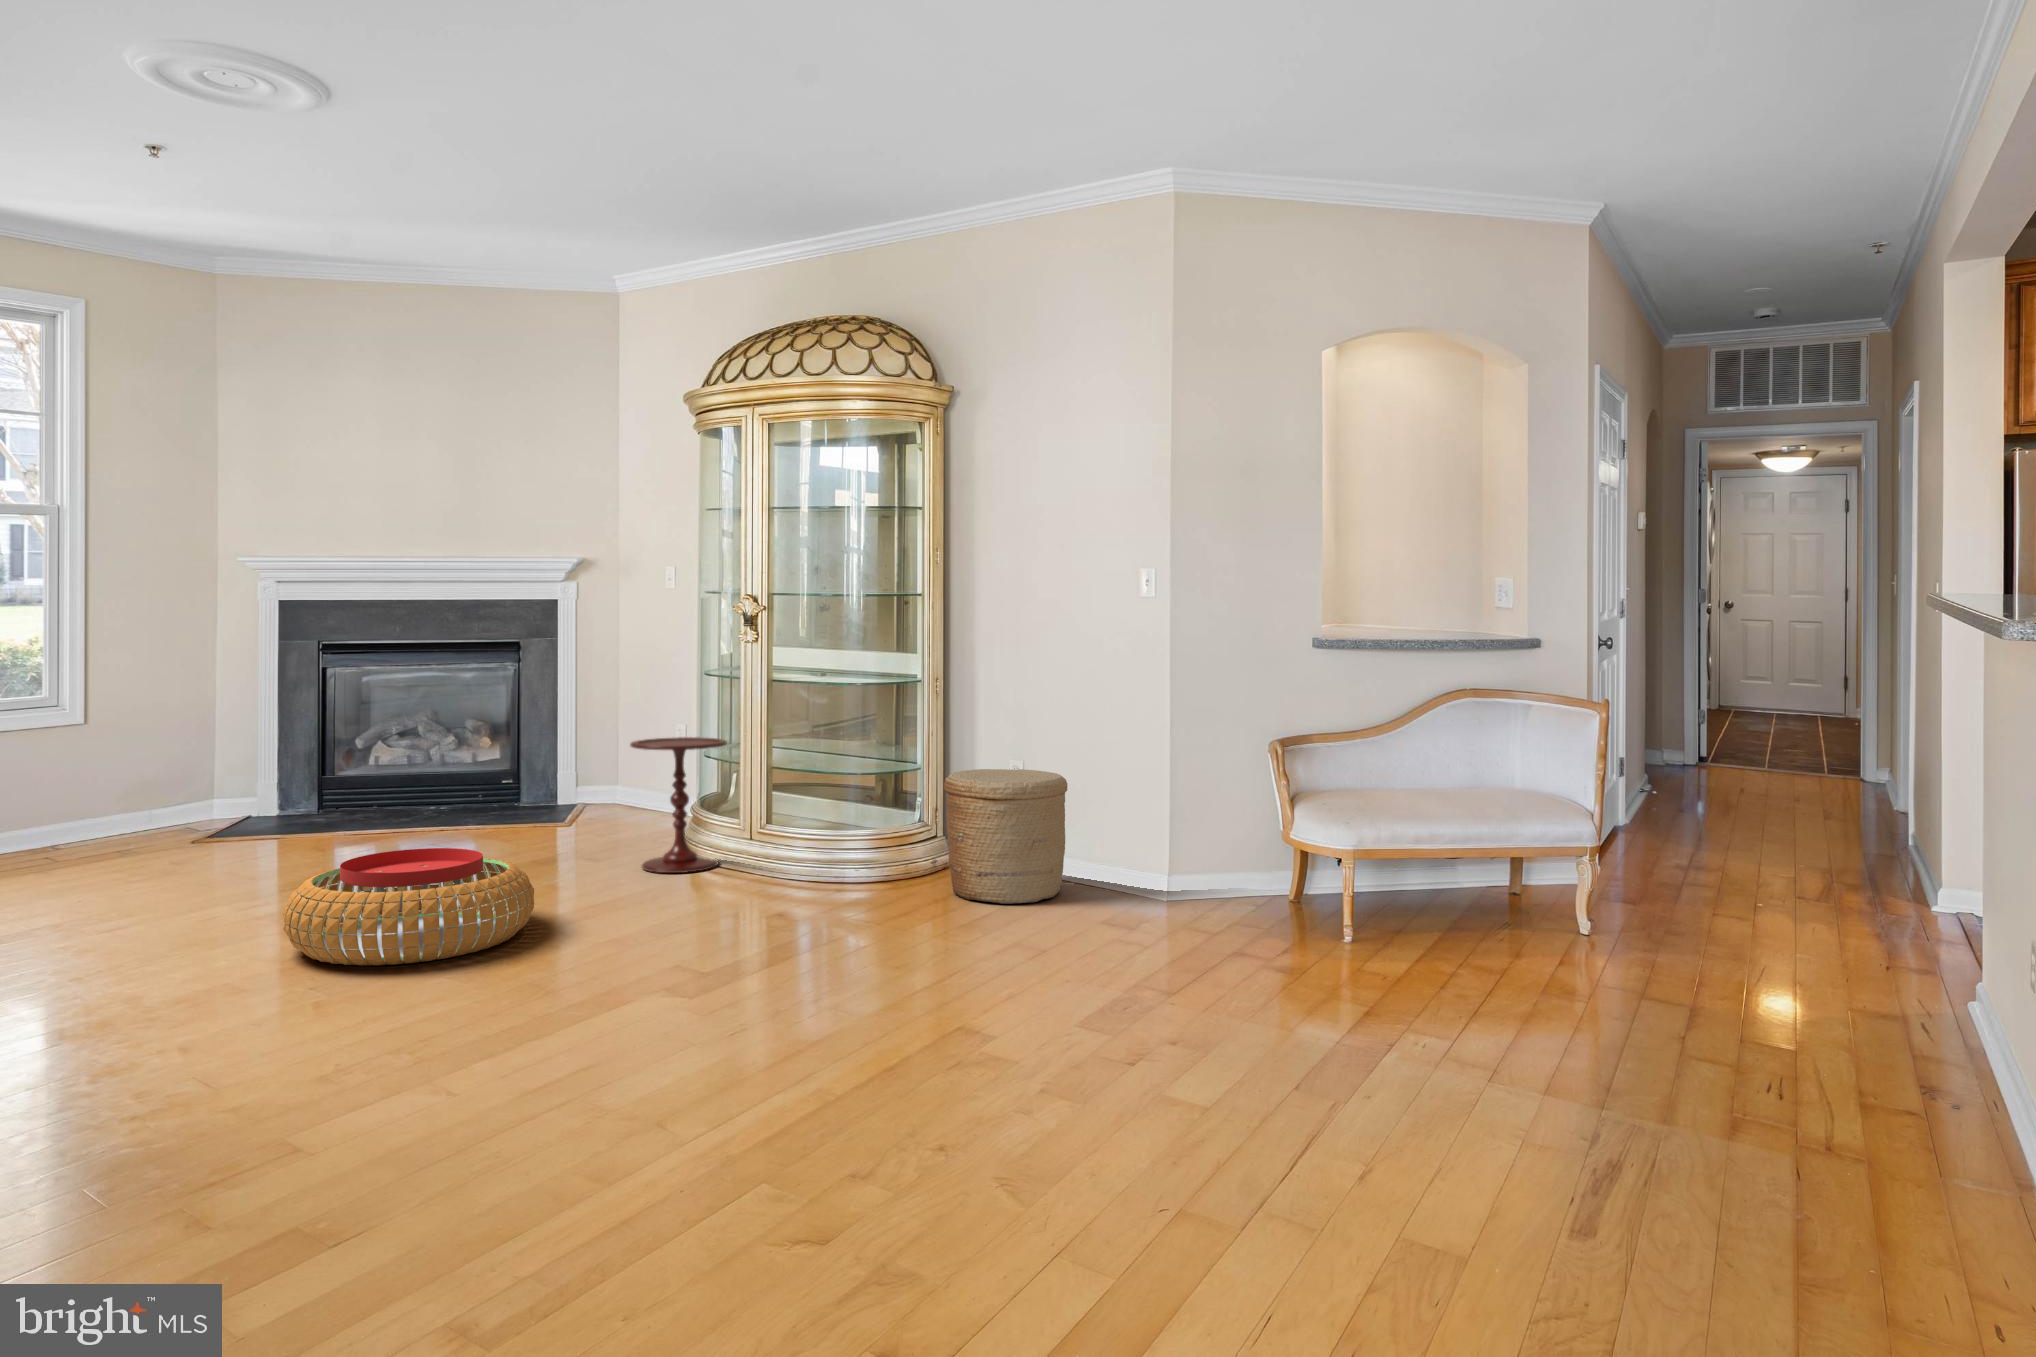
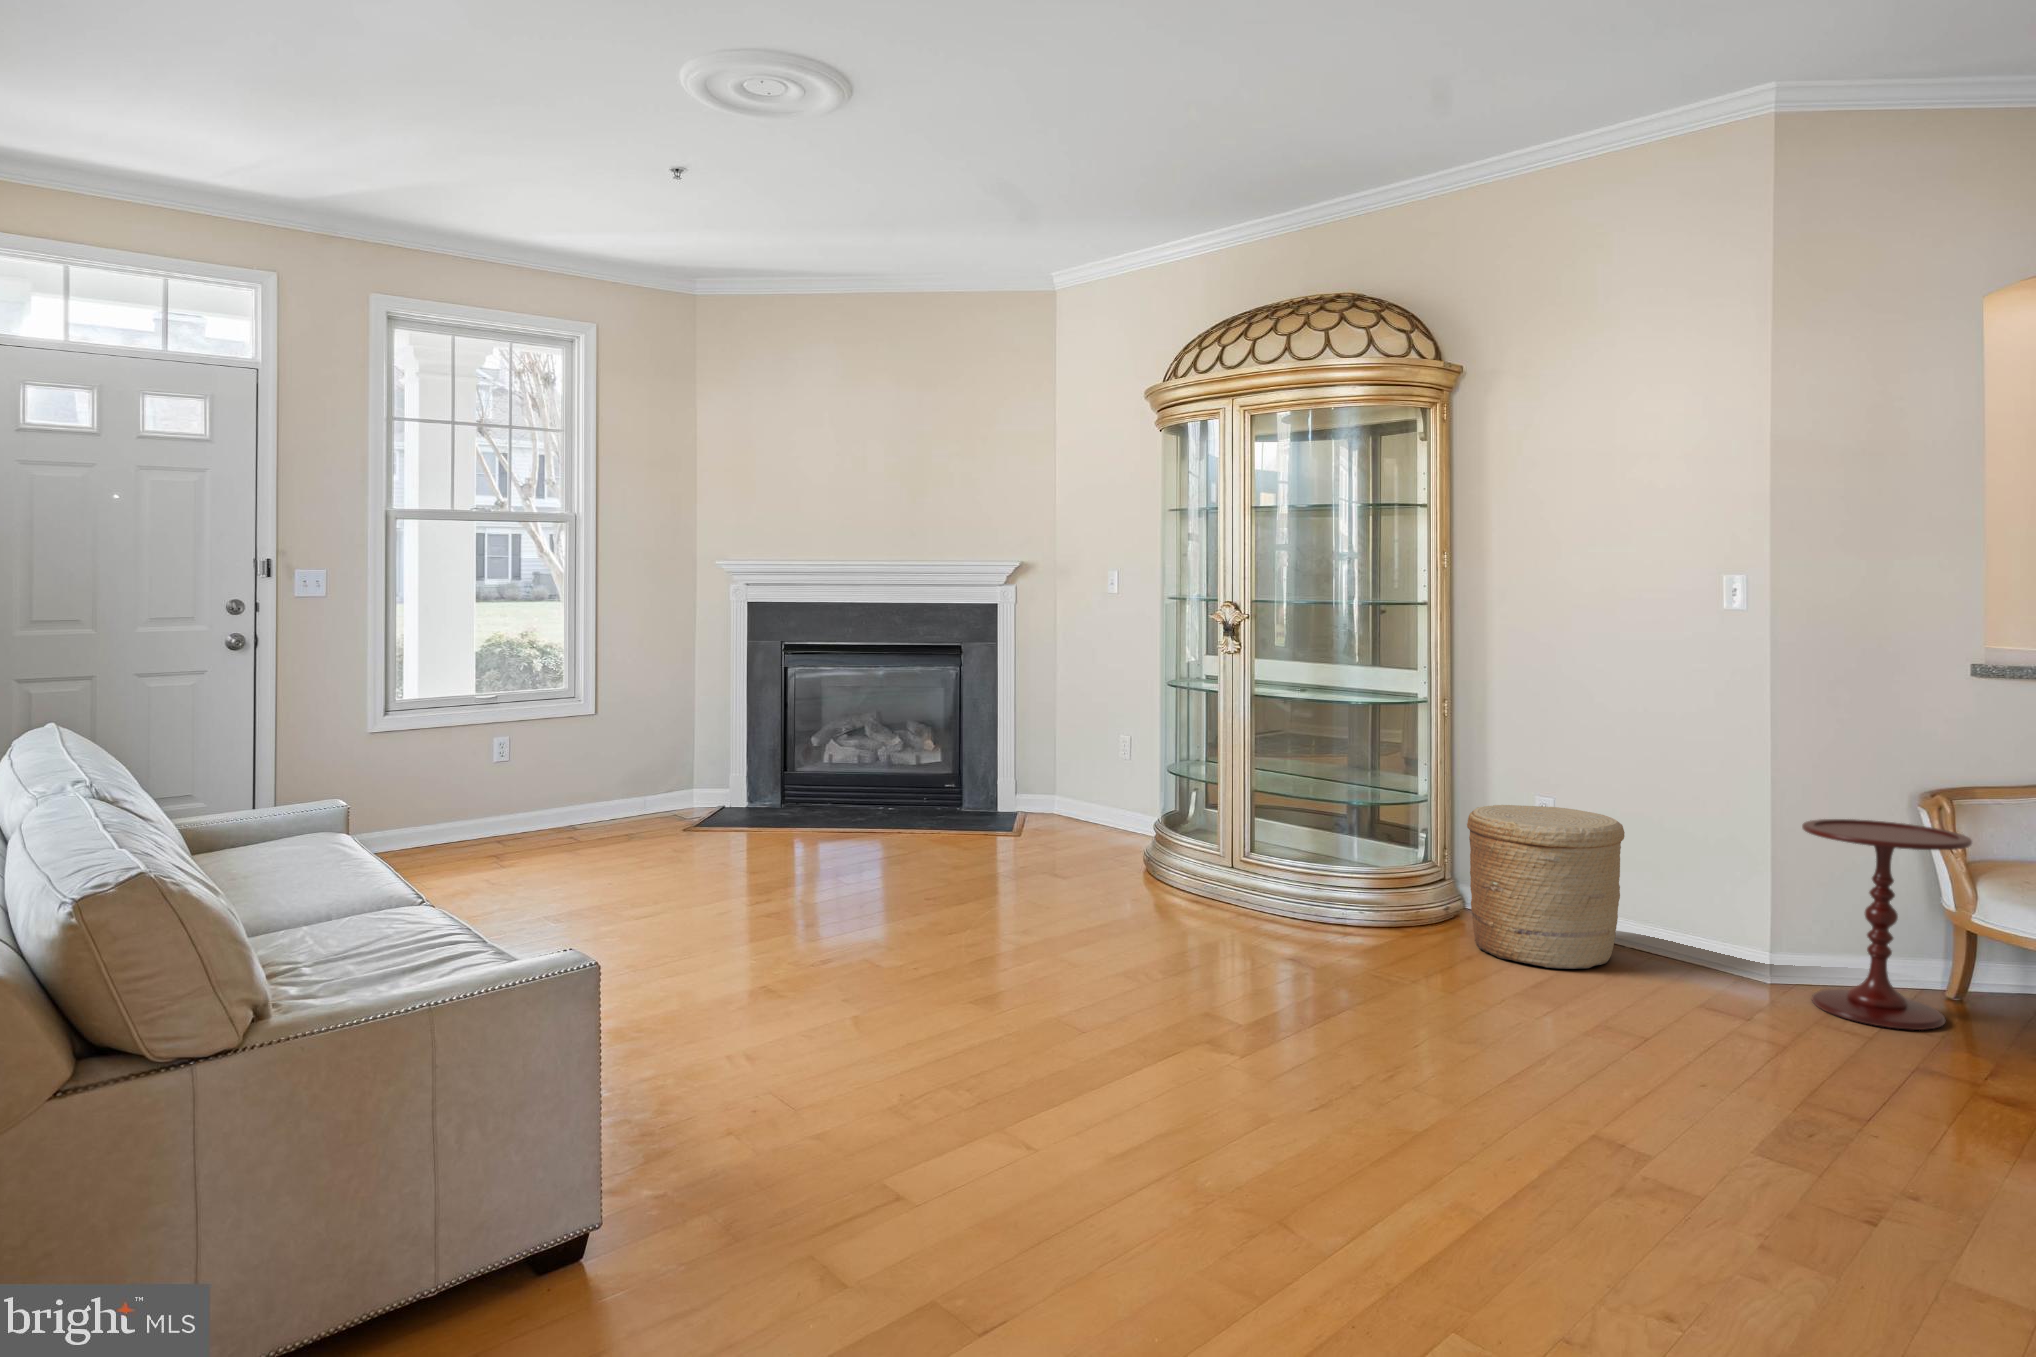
side table: present [630,737,727,873] -> present [1802,819,1972,1030]
pouf: present [283,848,534,965] -> none [804,870,1037,997]

